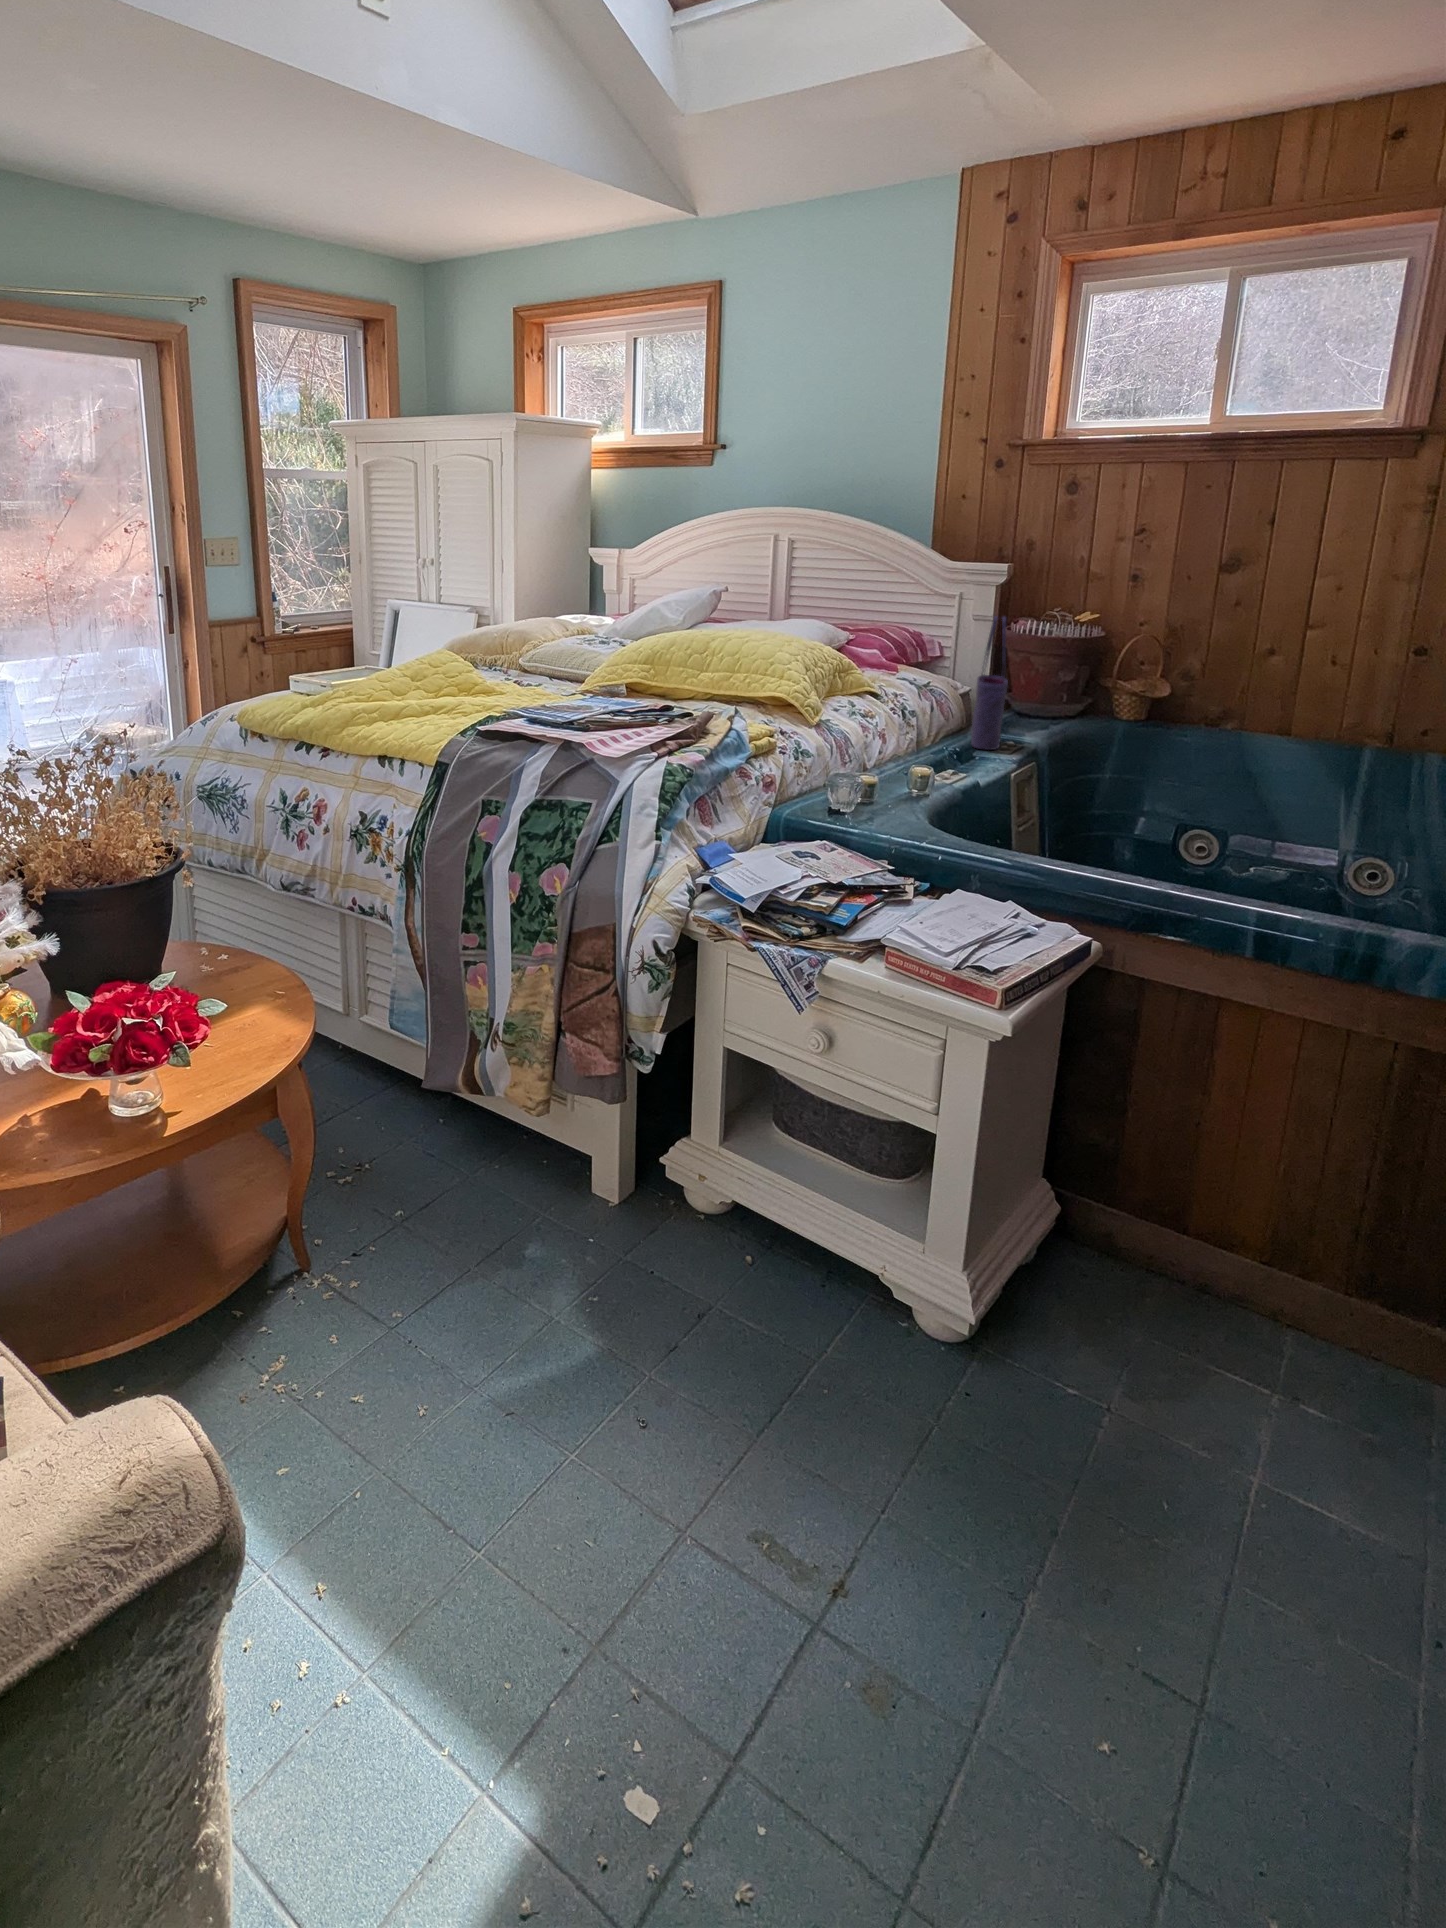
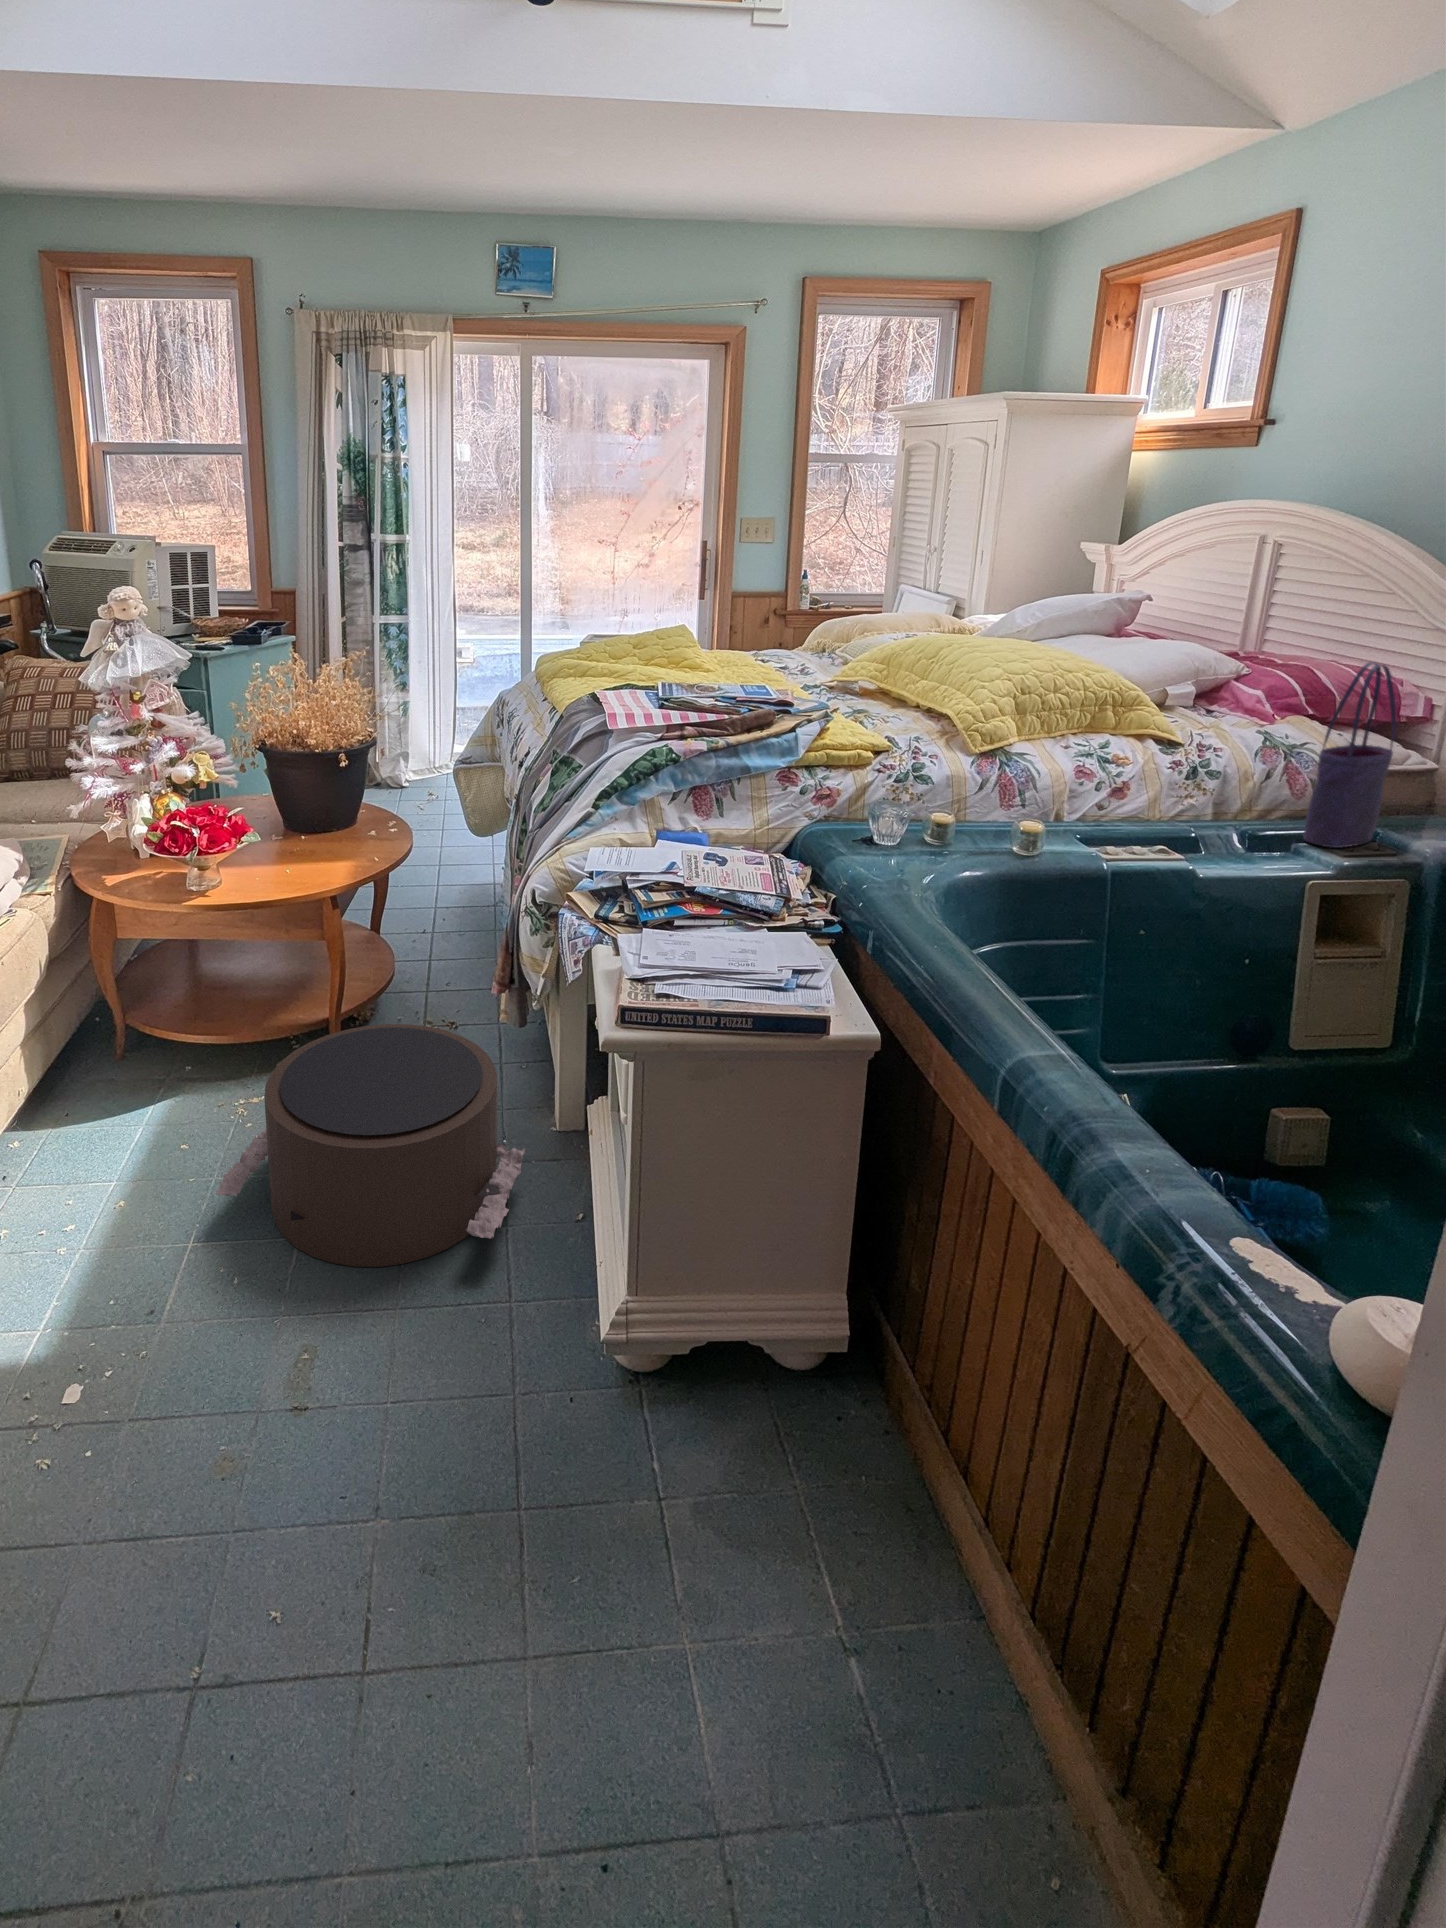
pouf: none [430,1146,804,1486] -> present [216,1024,525,1267]

